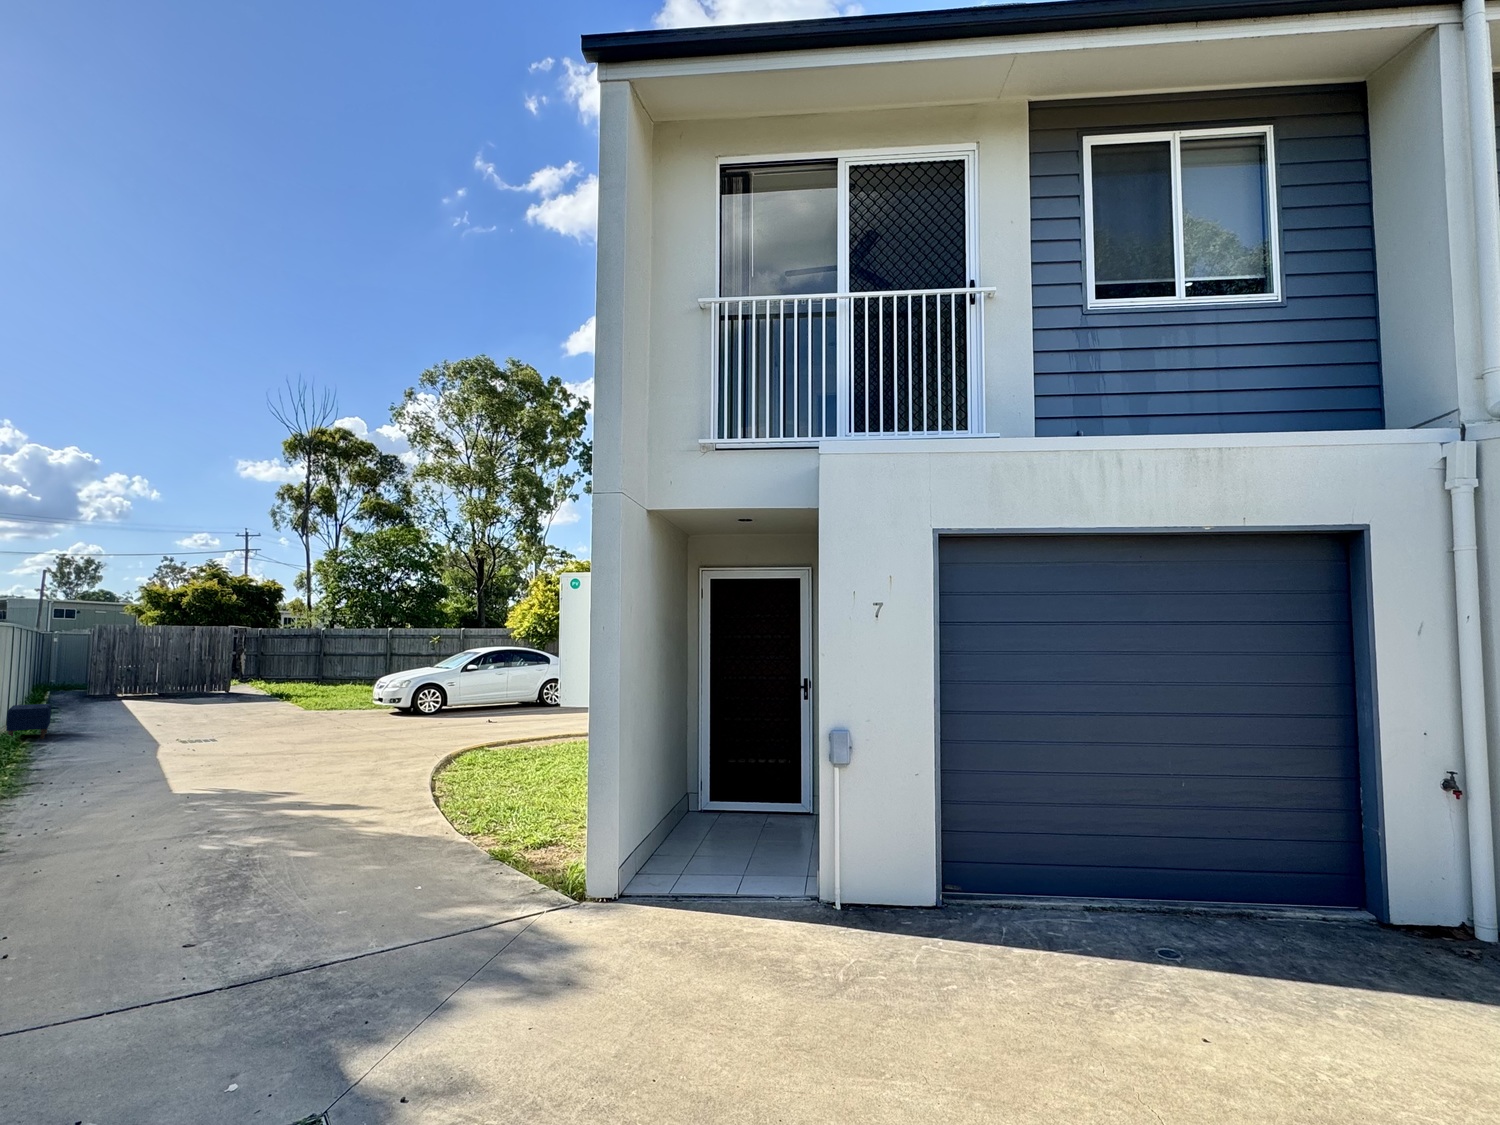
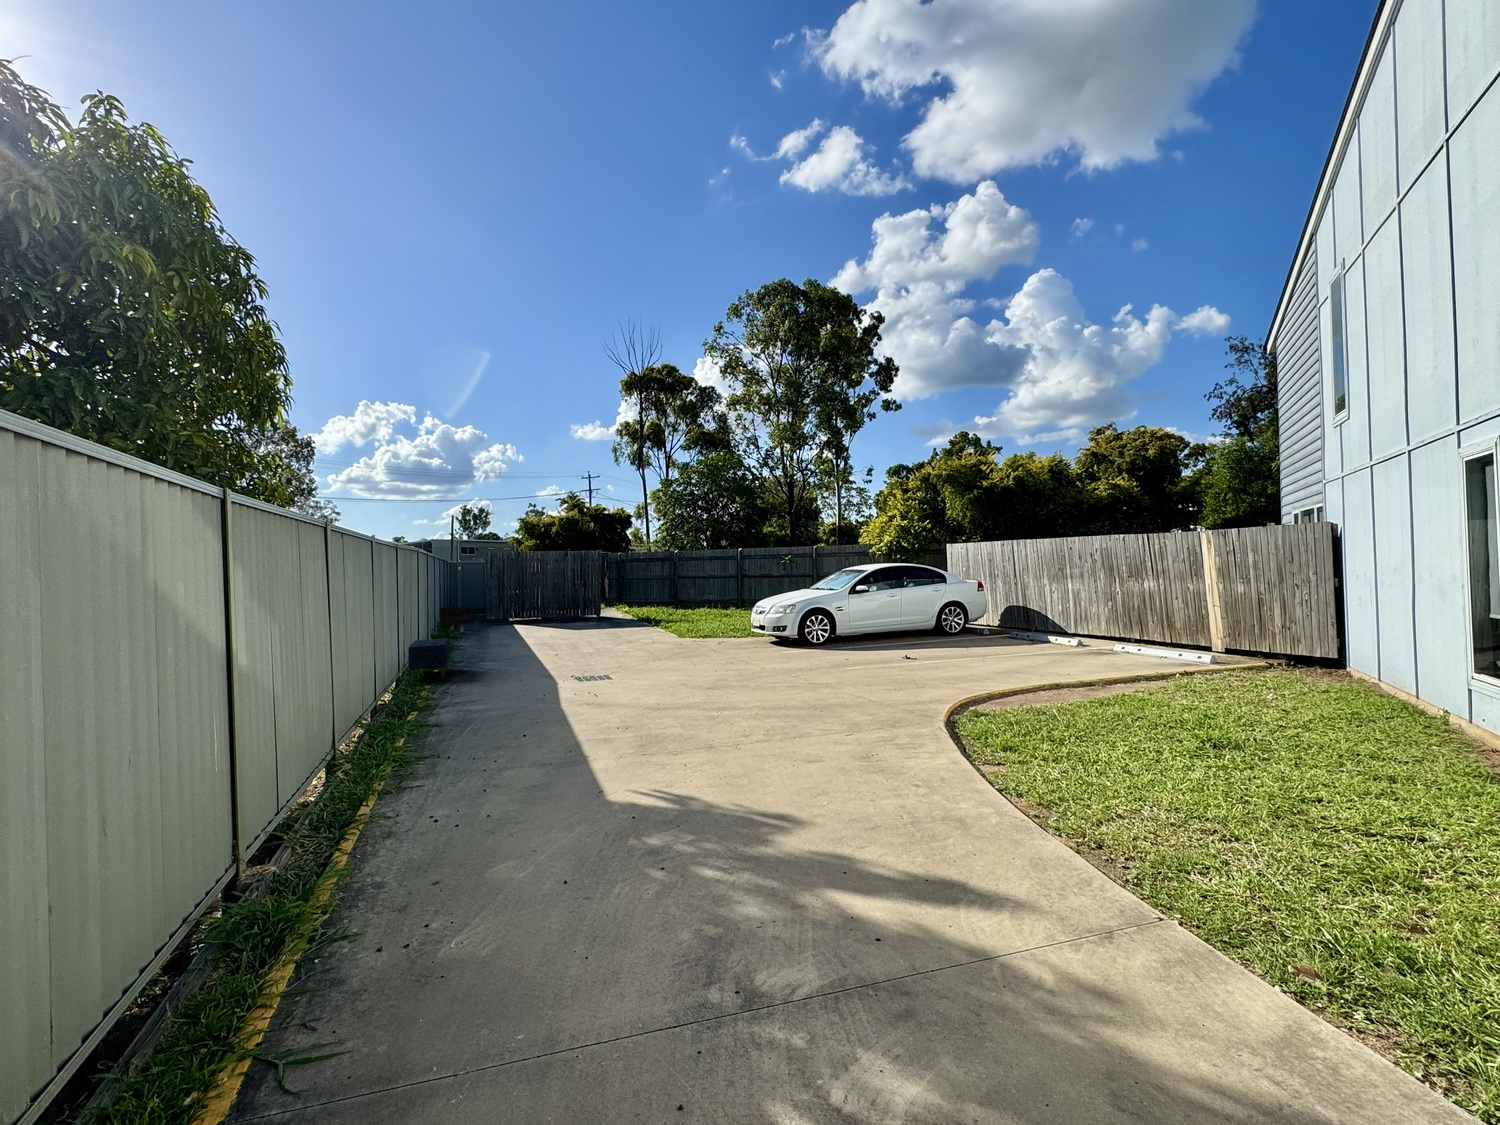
lounge chair: none [31,679,79,709] -> present [439,606,478,633]

